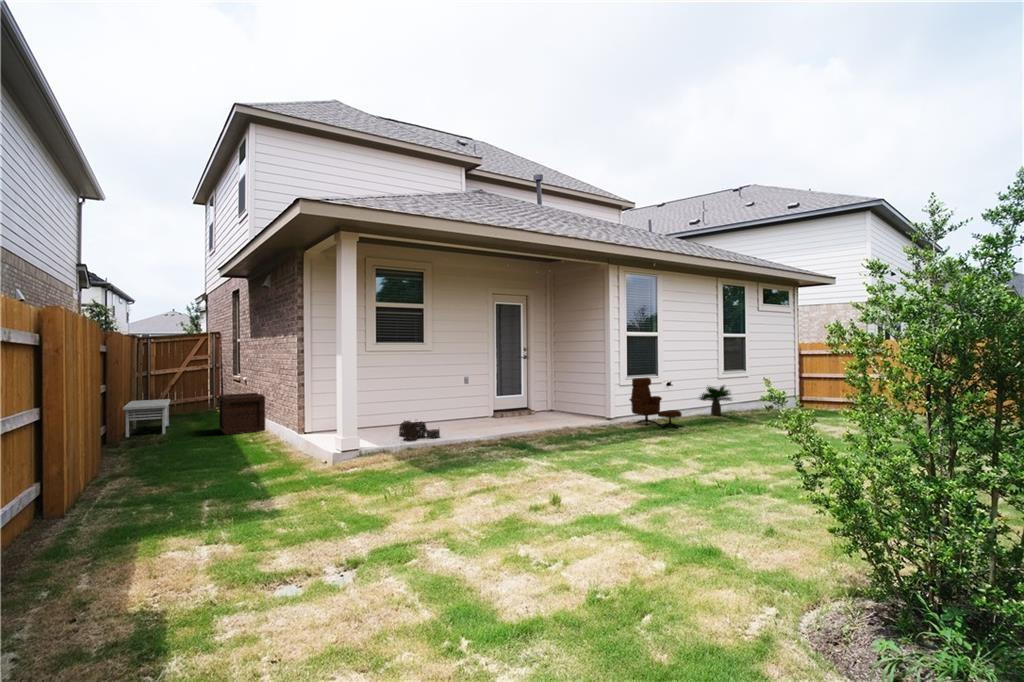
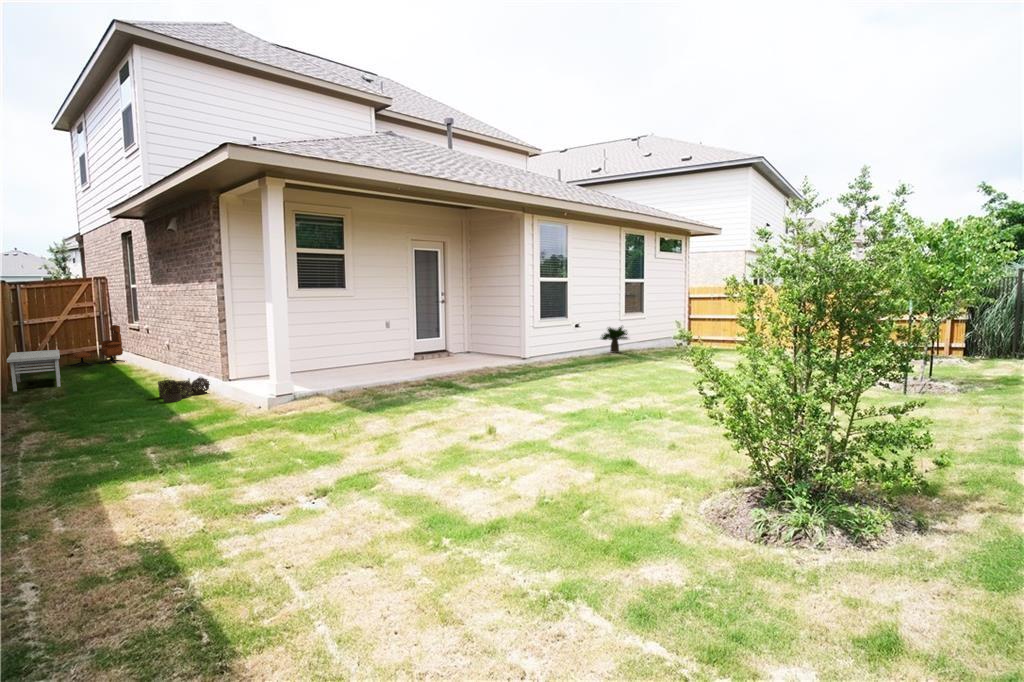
lounge chair: present [629,378,682,429] -> present [69,325,125,367]
wooden crate: present [219,393,265,435] -> none [121,341,178,385]
woven basket: present [399,421,440,440] -> present [158,377,210,402]

